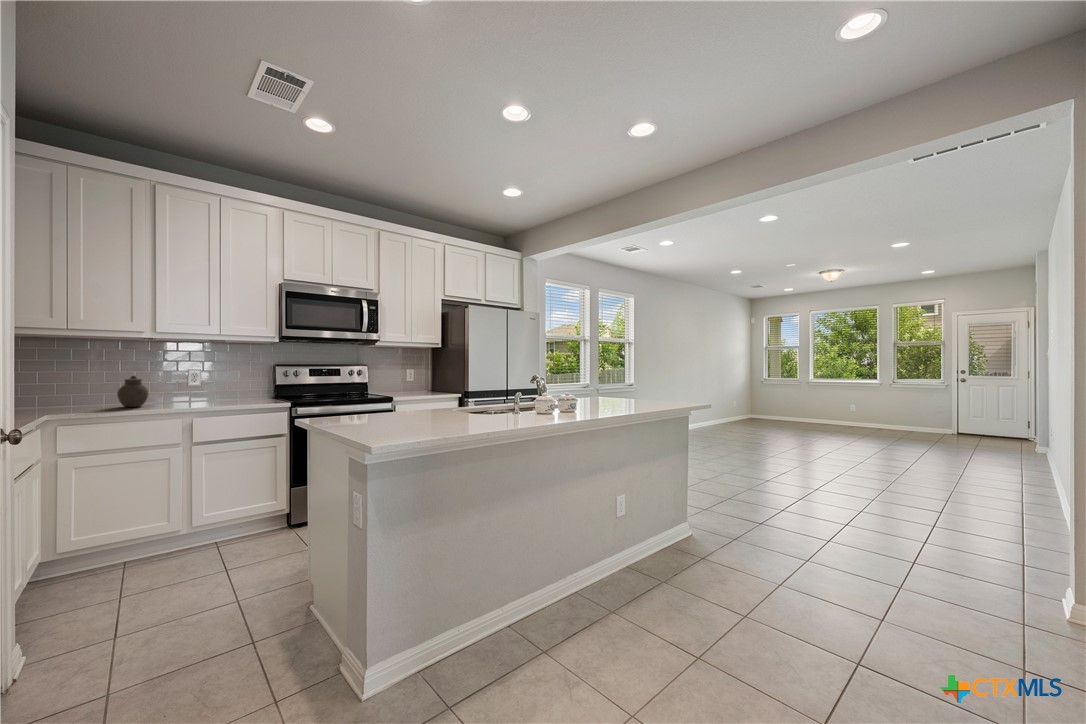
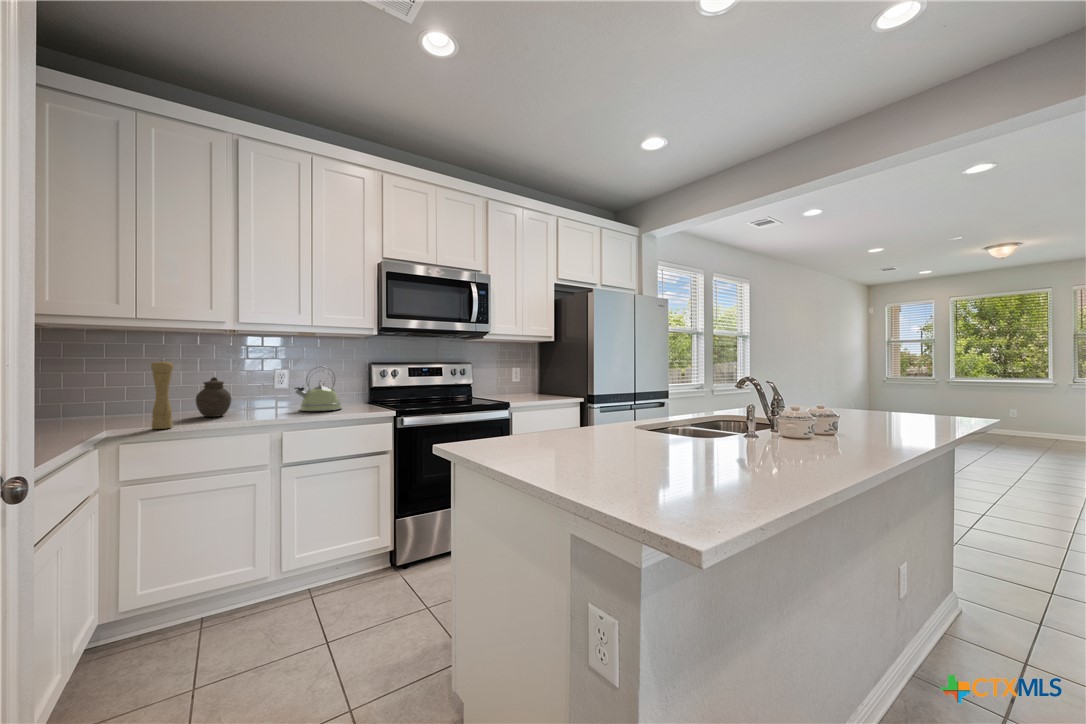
pepper mill: none [79,363,98,415] -> present [151,361,173,429]
kettle: none [204,367,246,403] -> present [294,367,341,411]

